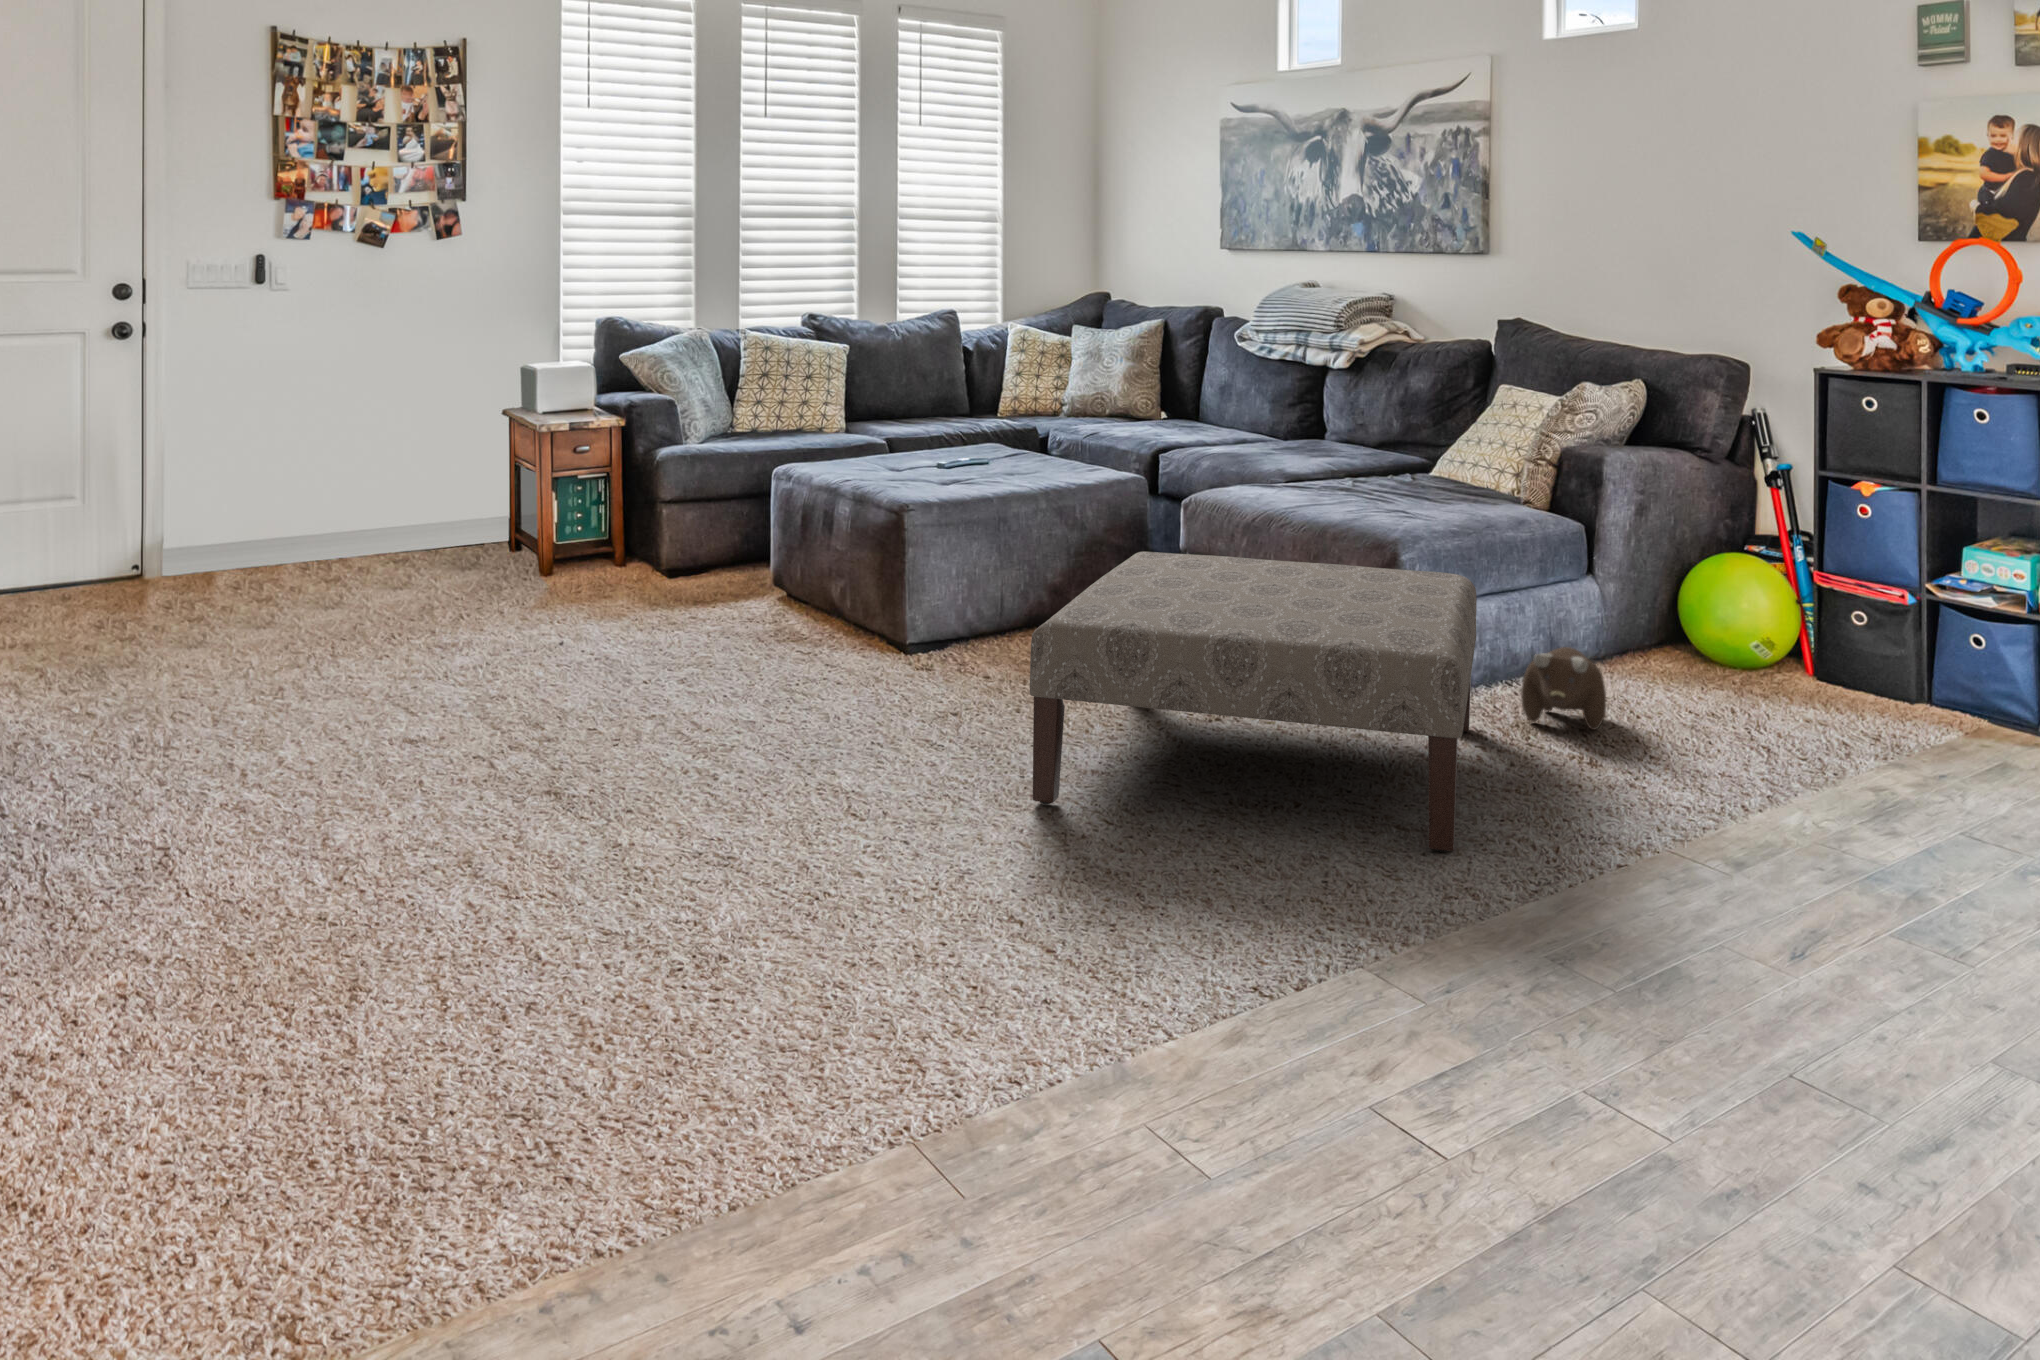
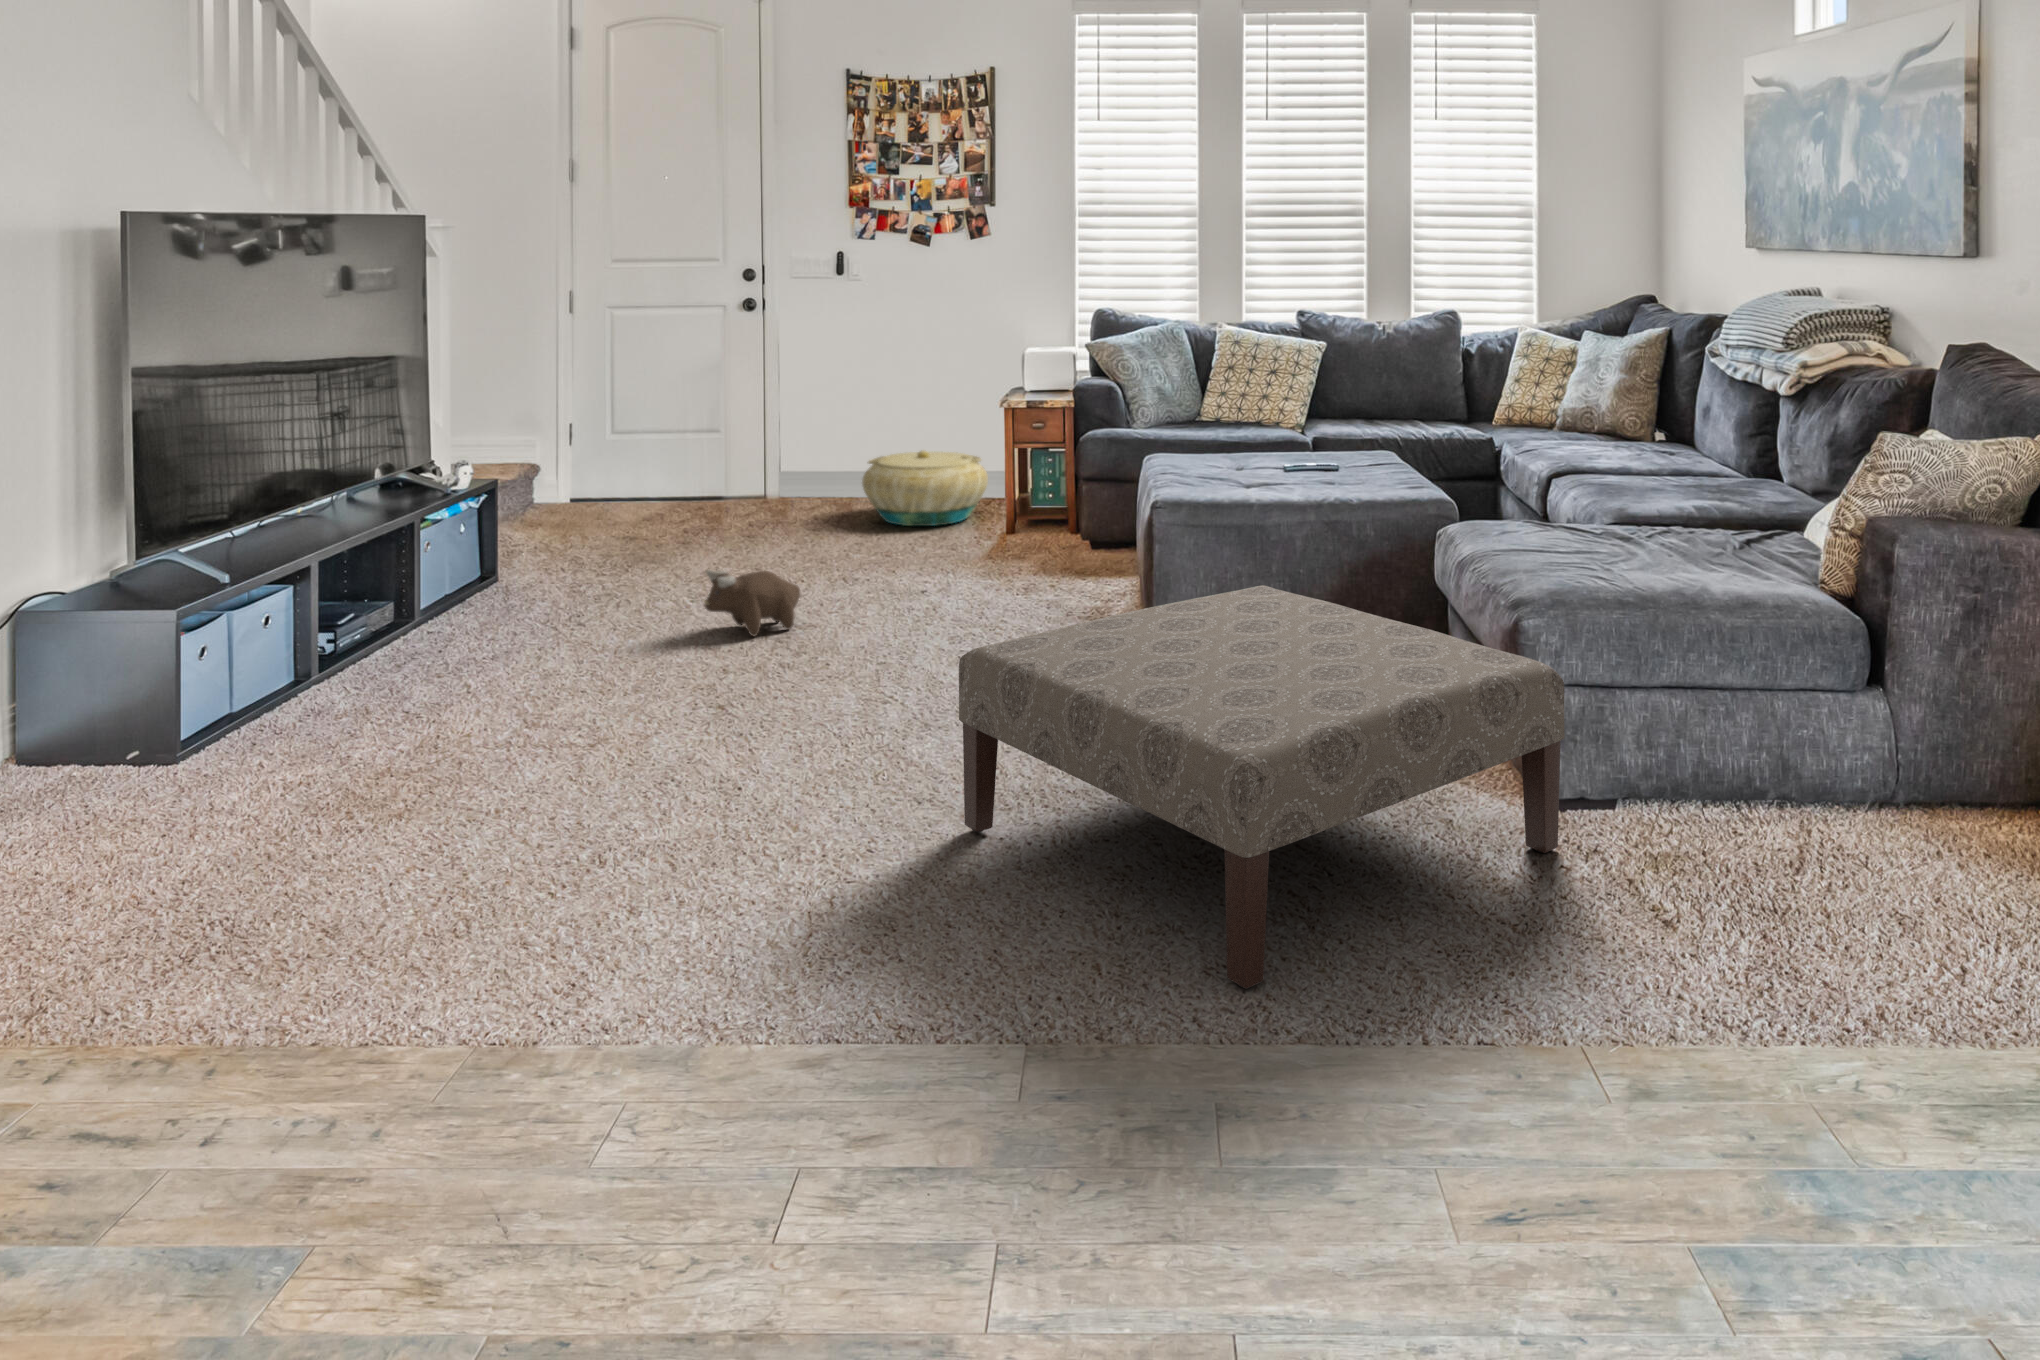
basket: none [331,485,489,575] -> present [862,450,988,526]
plush toy: present [1521,647,1606,730] -> present [703,570,800,637]

